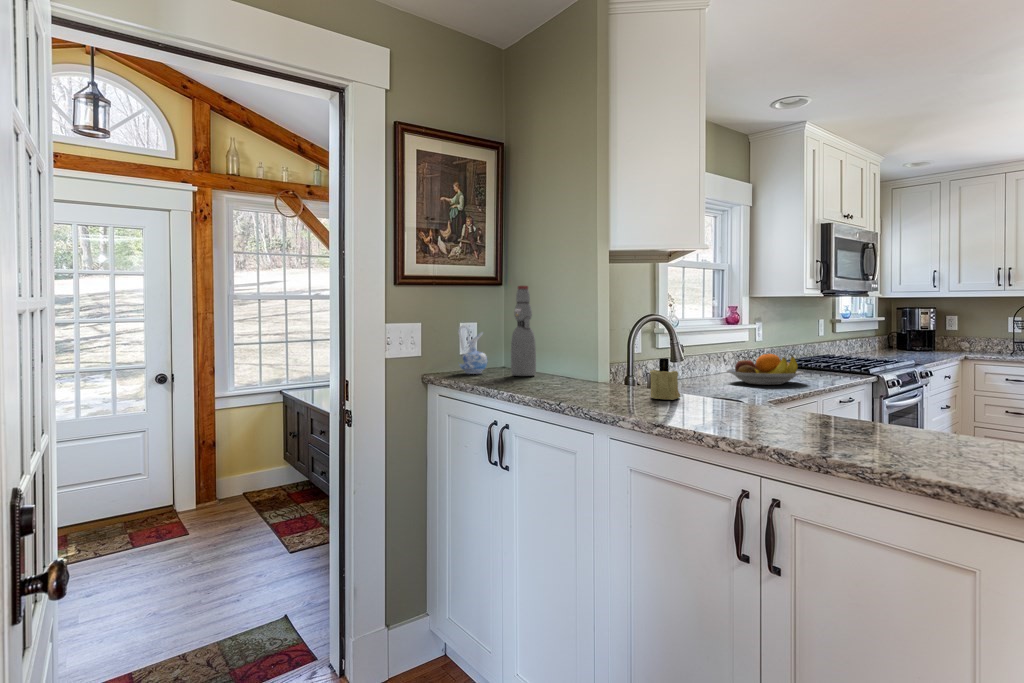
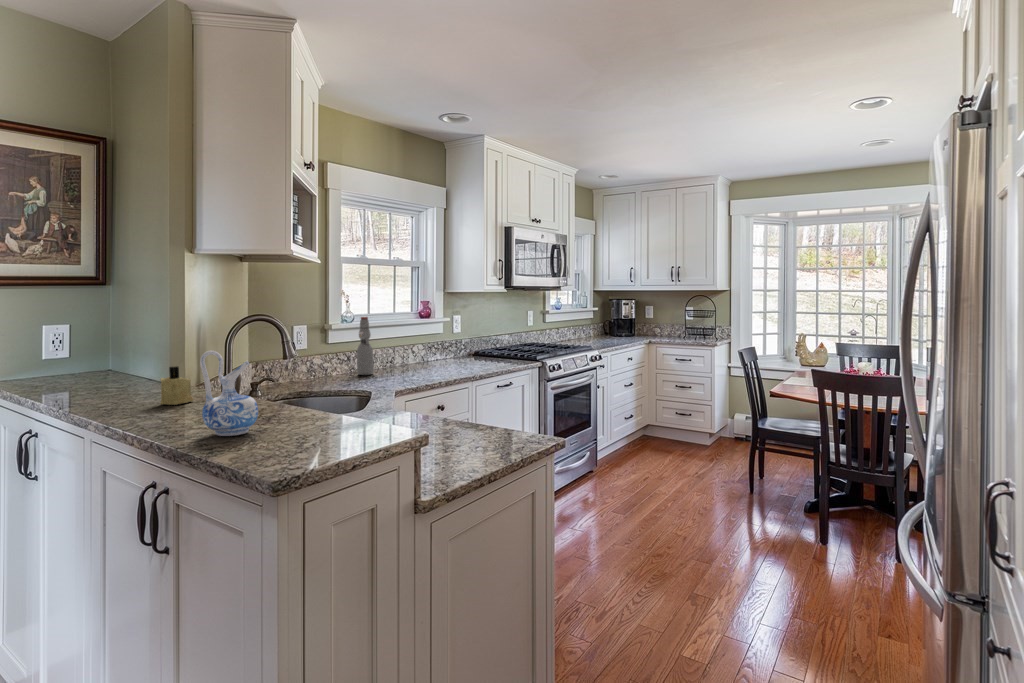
bottle: present [511,286,536,376] -> present [357,317,374,375]
ceramic pitcher: present [458,325,487,374] -> present [200,351,258,436]
fruit bowl: present [727,354,803,385] -> none [393,347,457,376]

